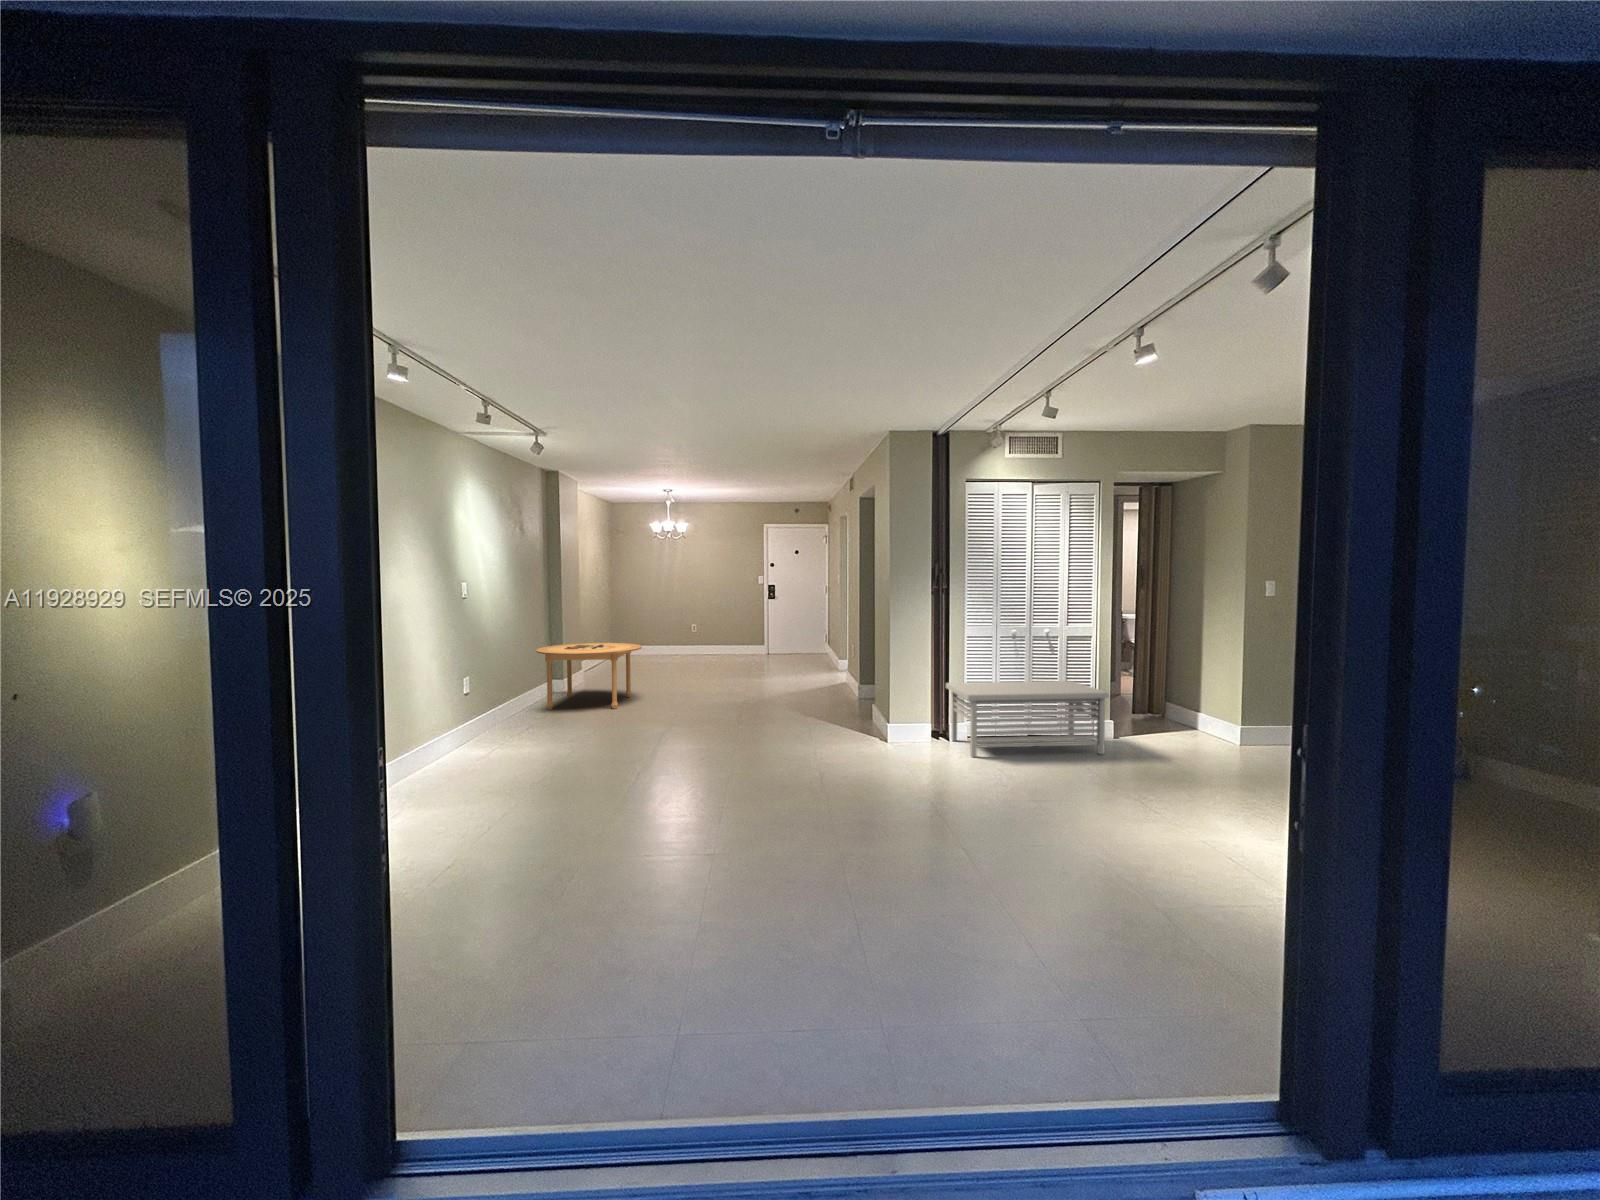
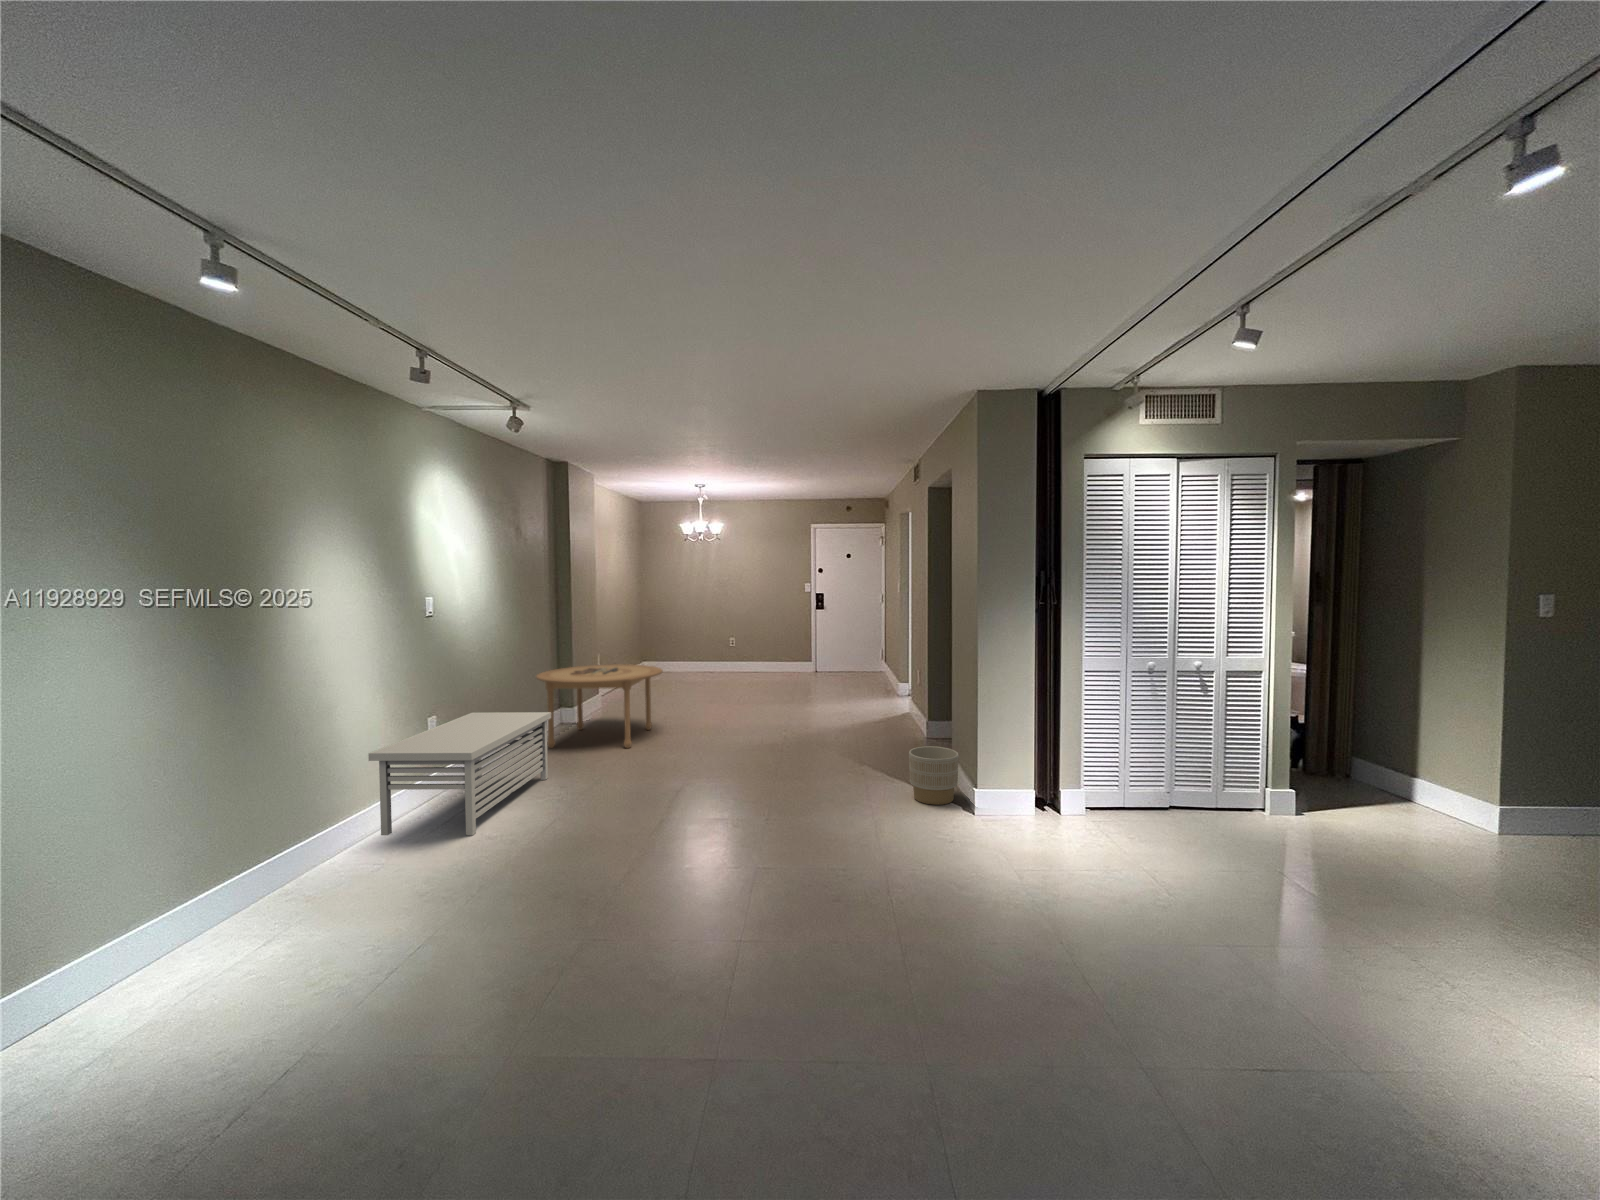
storage bench: present [946,681,1109,757] -> present [368,712,551,835]
planter: none [840,696,876,737] -> present [909,746,959,805]

